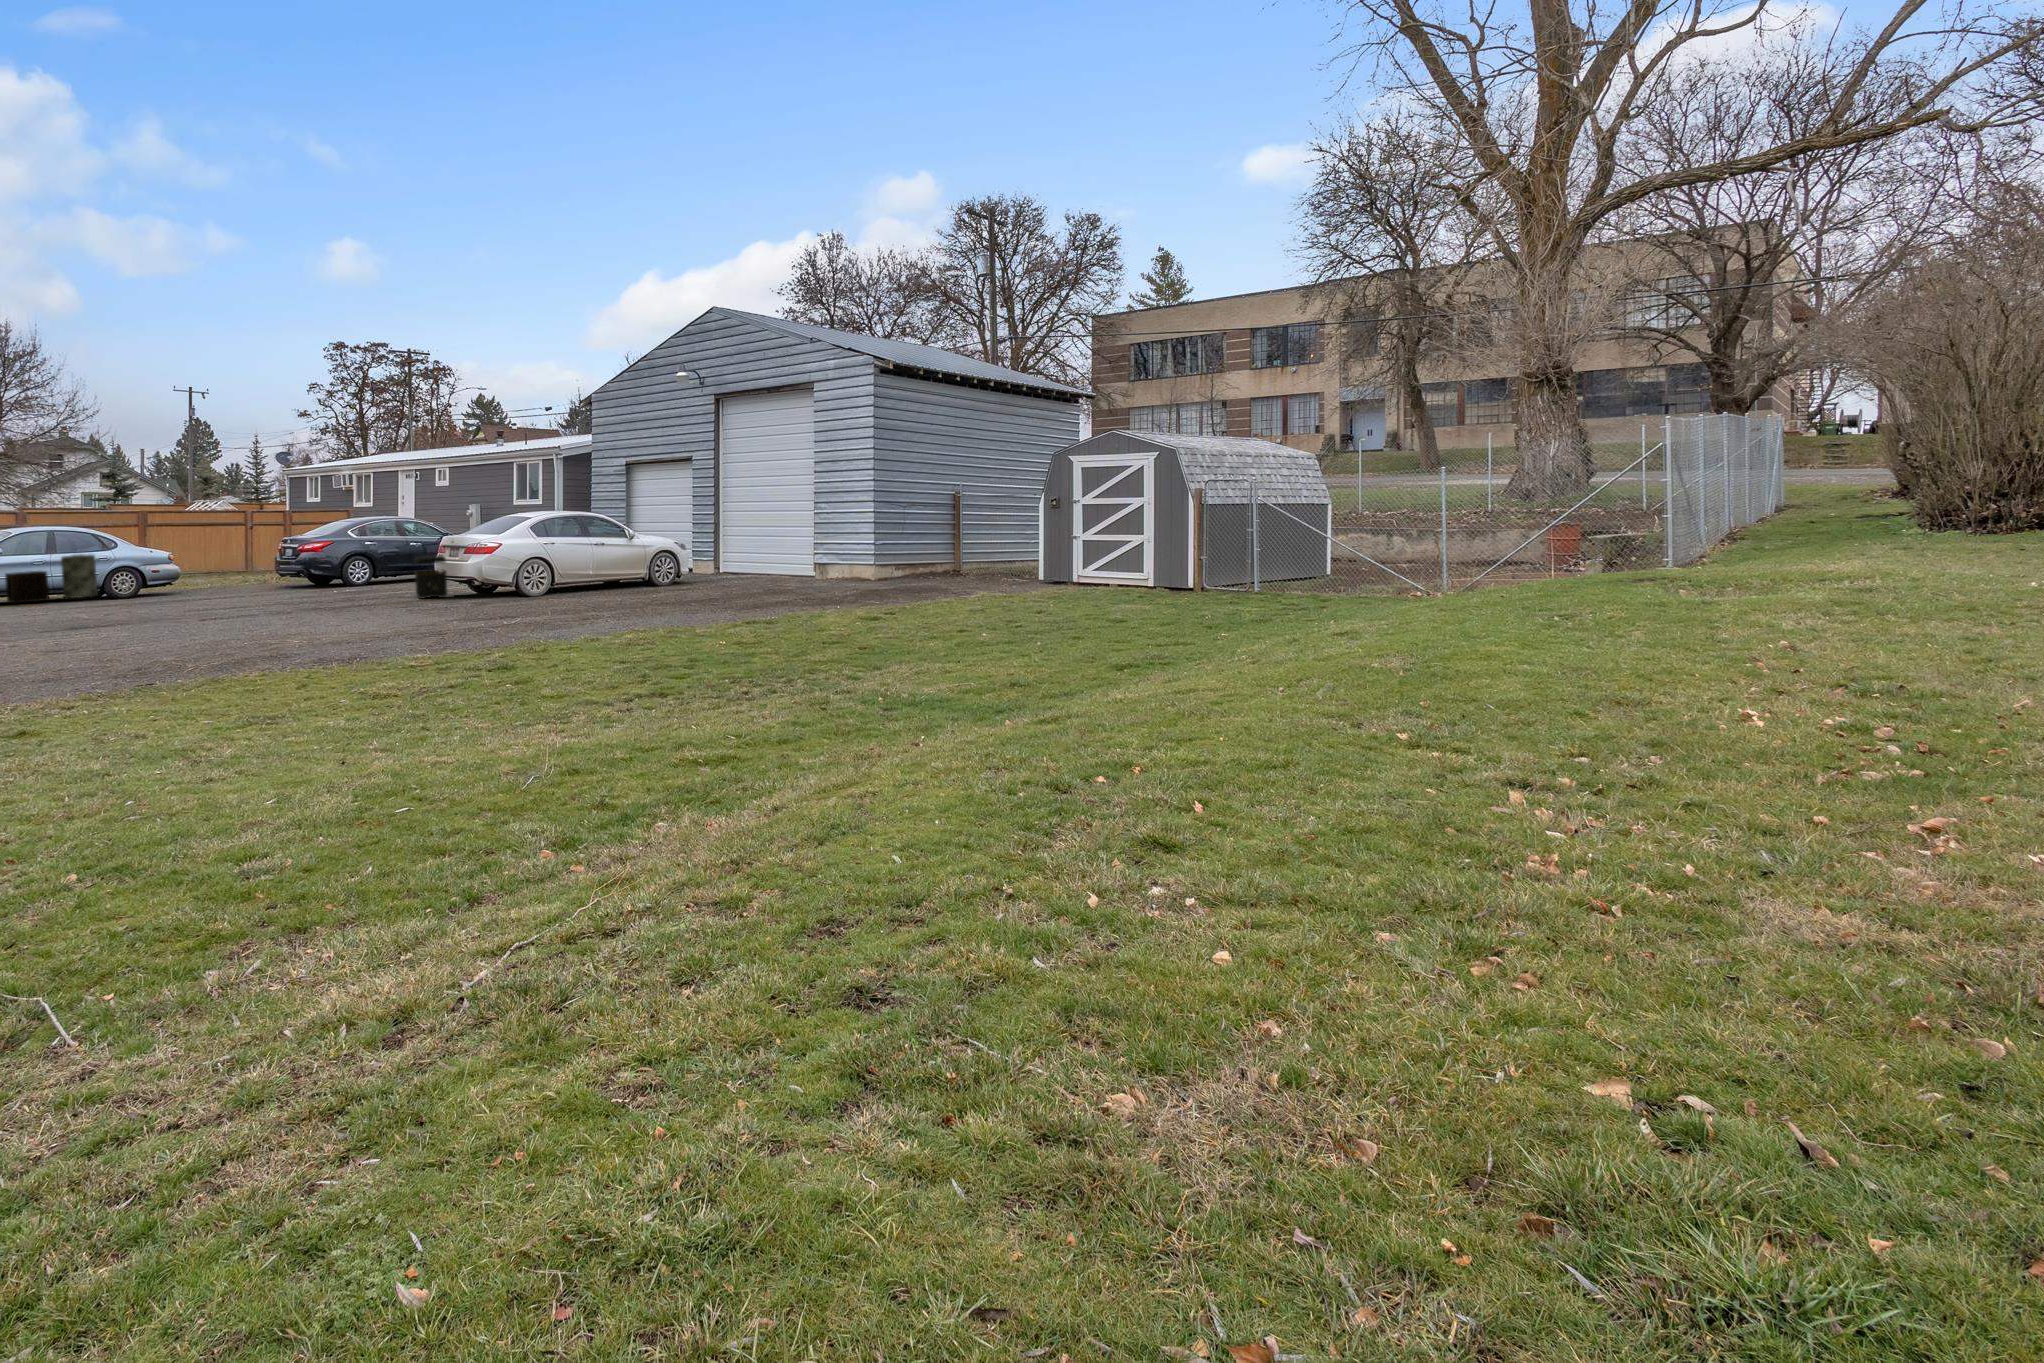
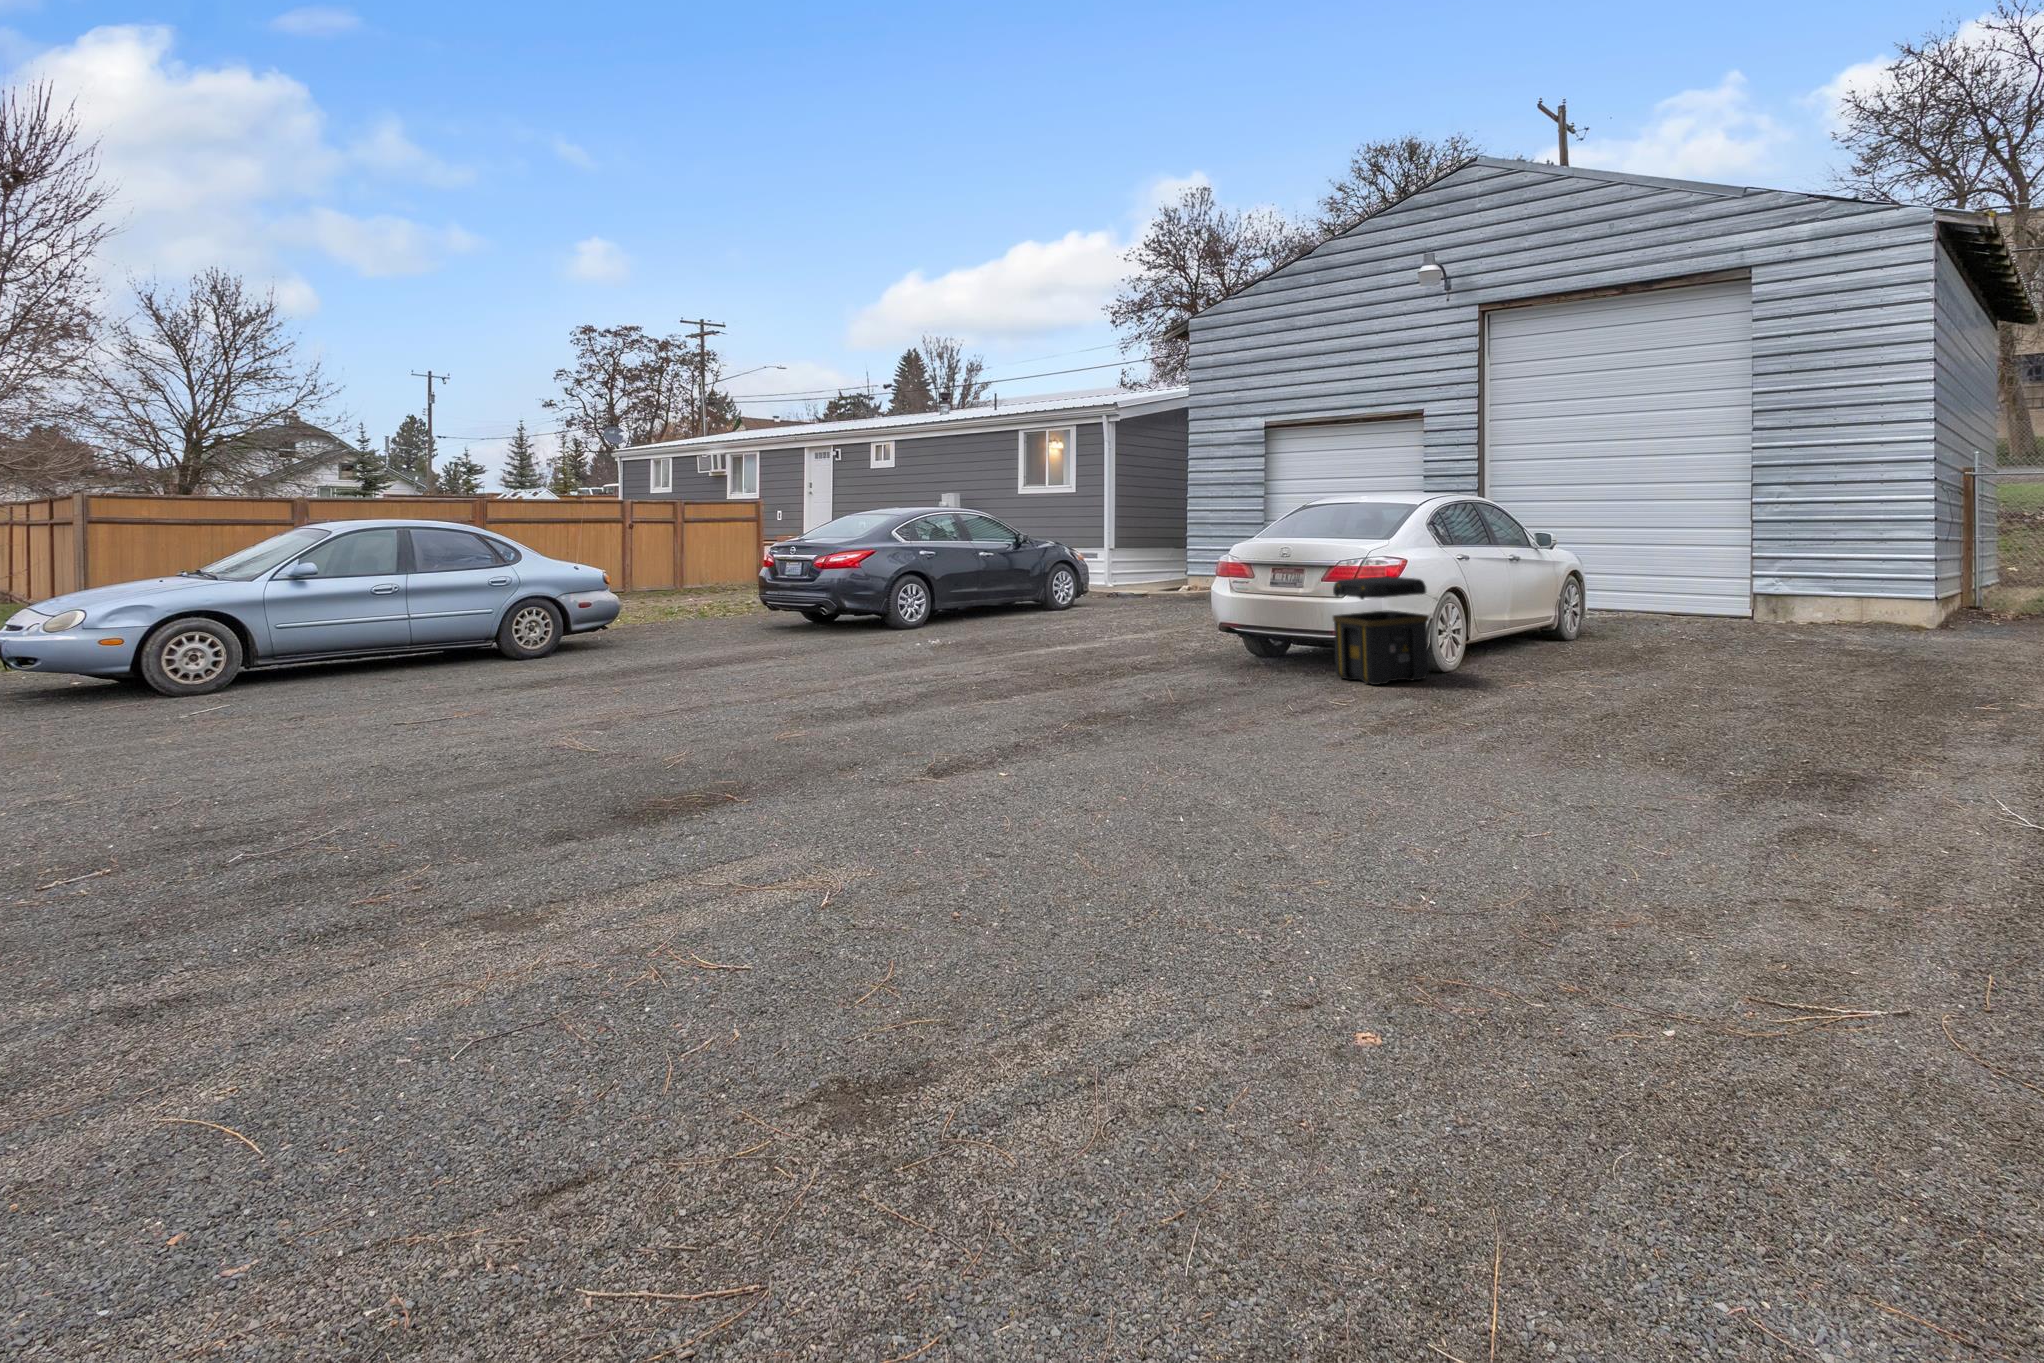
trash can: present [61,554,98,598] -> none [426,571,496,664]
wooden crate: present [5,571,49,604] -> none [320,607,409,679]

